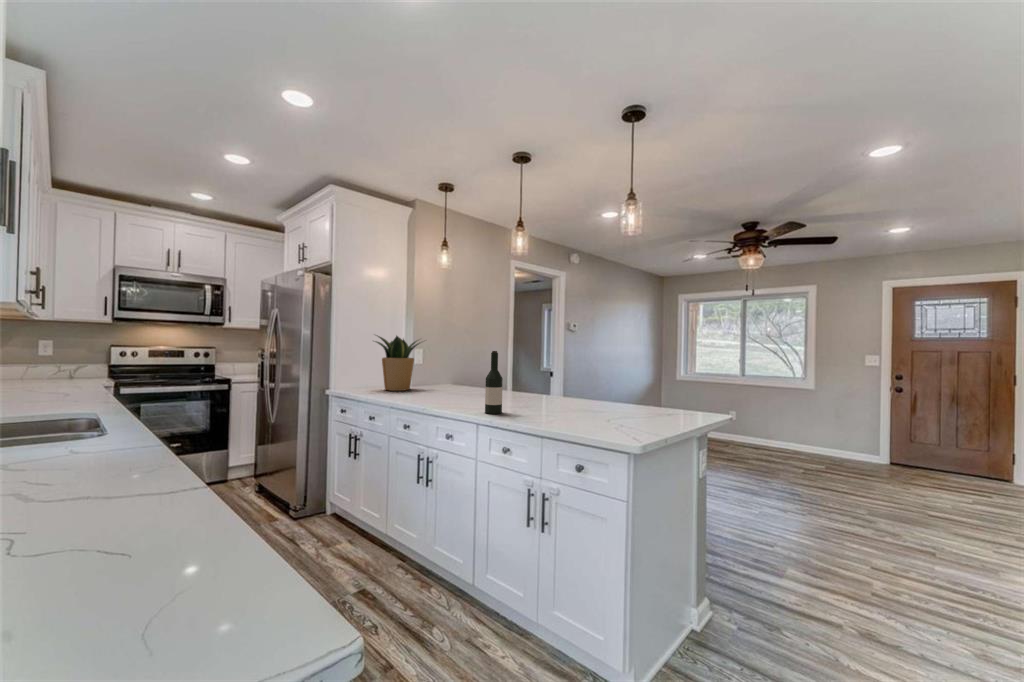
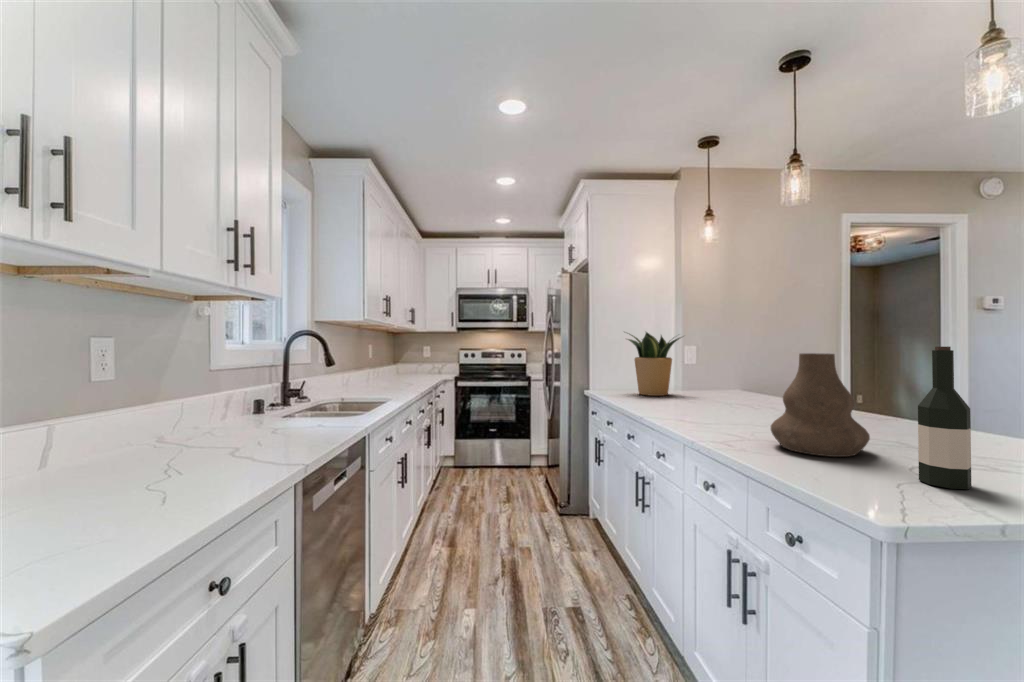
wine bottle: present [485,351,503,414] -> present [918,346,971,489]
vase: none [531,355,581,417] -> present [771,353,870,457]

